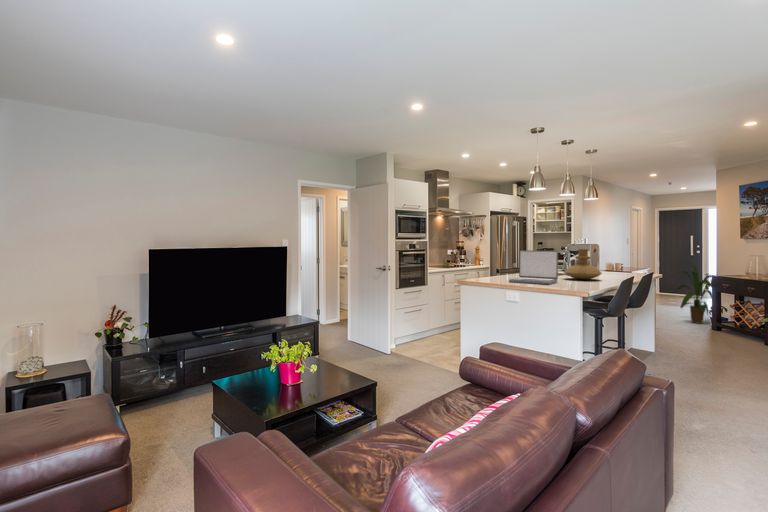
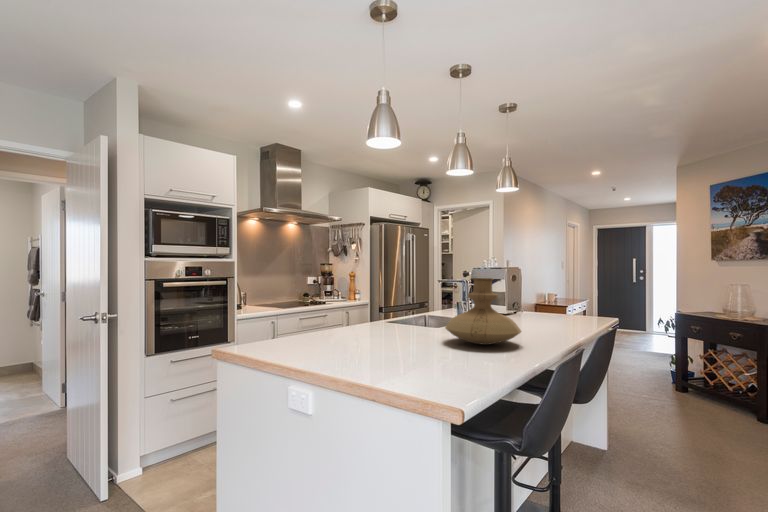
laptop: present [509,250,558,284] -> none [297,281,418,375]
house plant: present [676,265,713,324] -> none [623,296,696,381]

